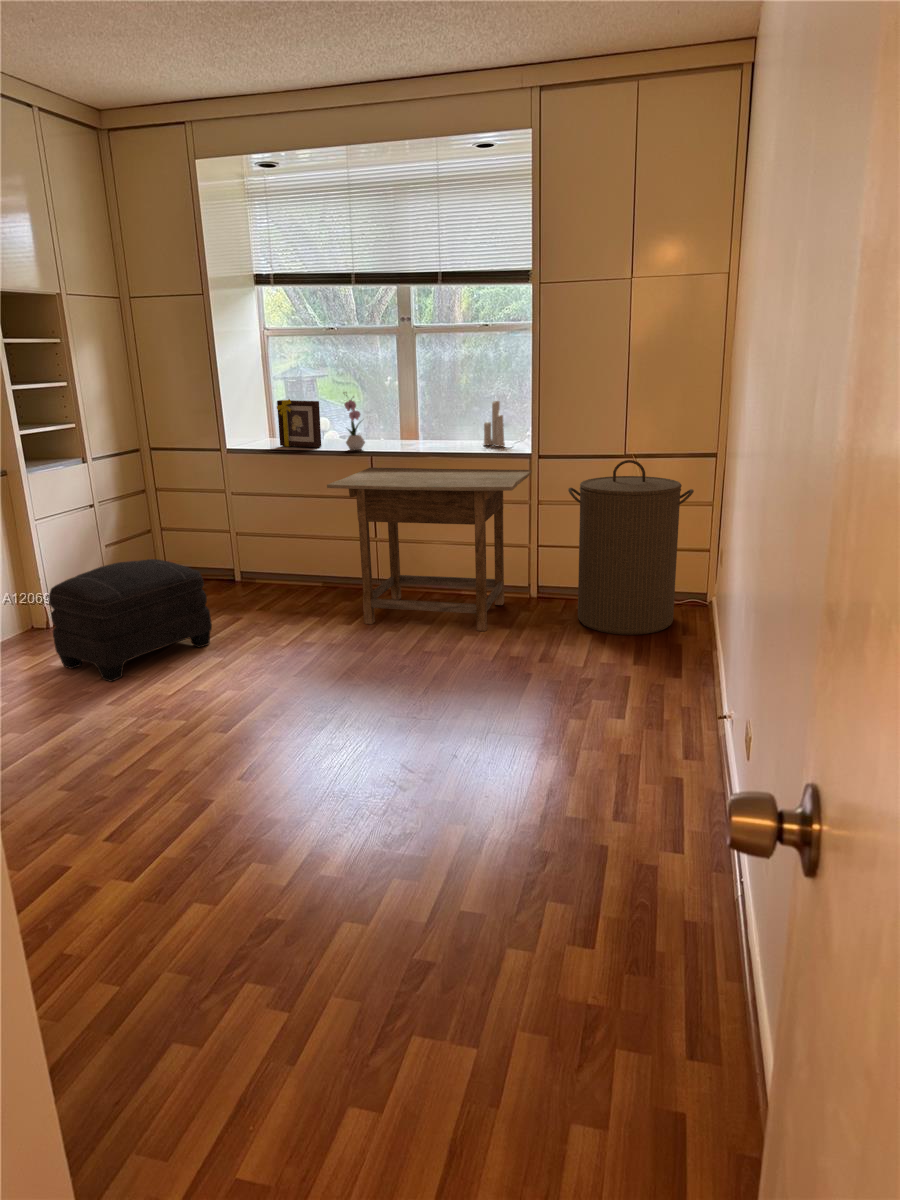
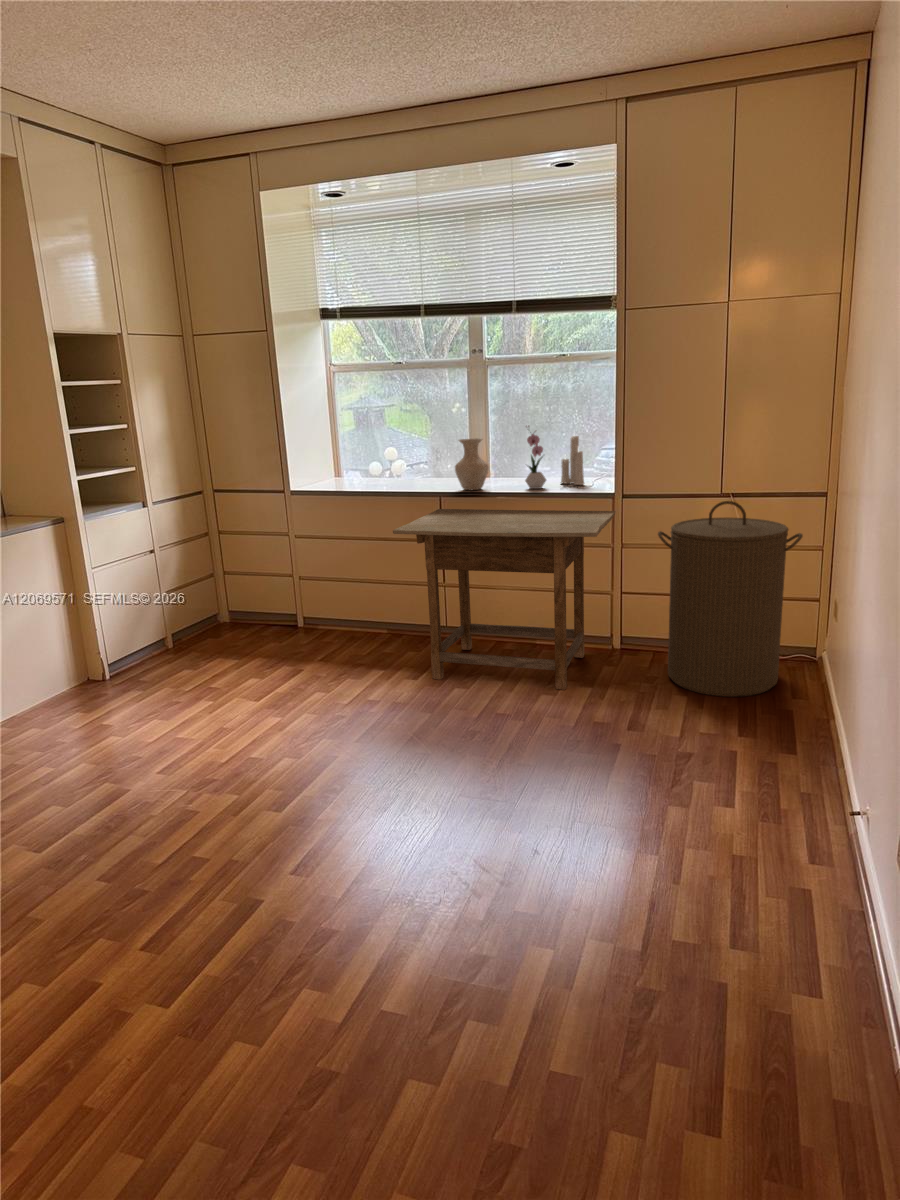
flower arrangement: present [344,395,365,450] -> present [525,426,546,489]
picture frame: present [277,399,321,448] -> none [342,437,388,488]
vase: none [385,402,416,450] -> present [455,438,489,490]
ottoman: present [49,559,212,682] -> none [99,610,270,746]

